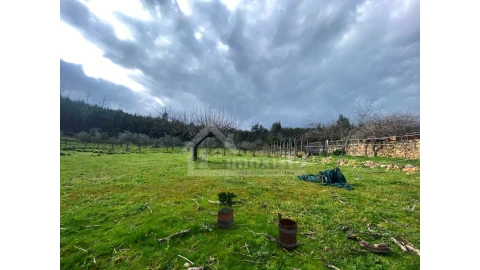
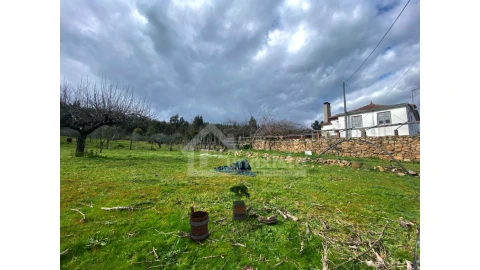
potted tree: present [218,192,237,228] -> present [230,185,250,220]

